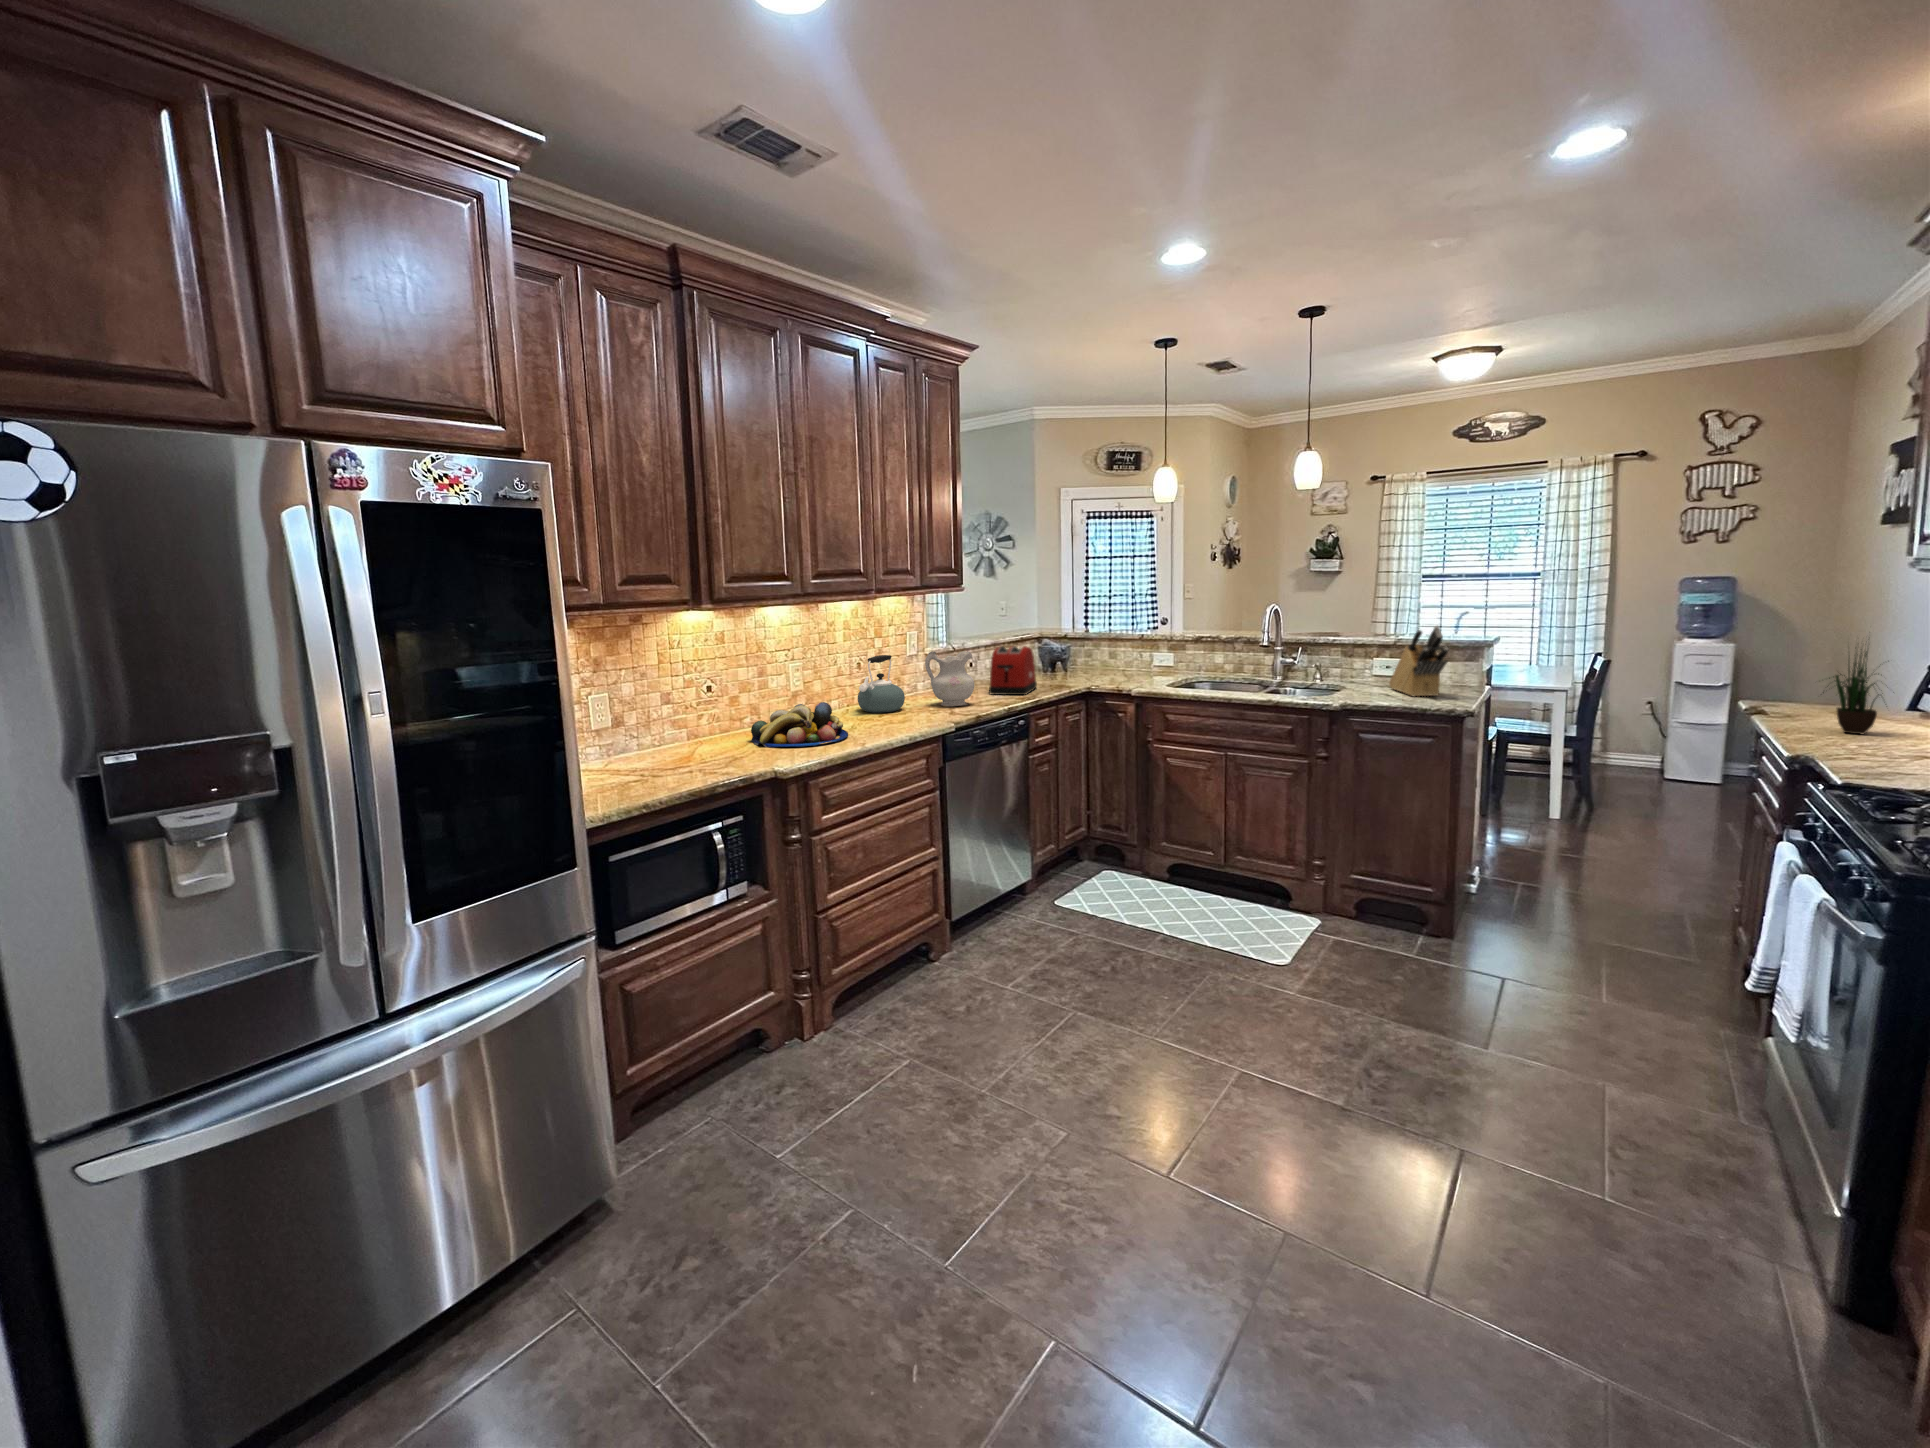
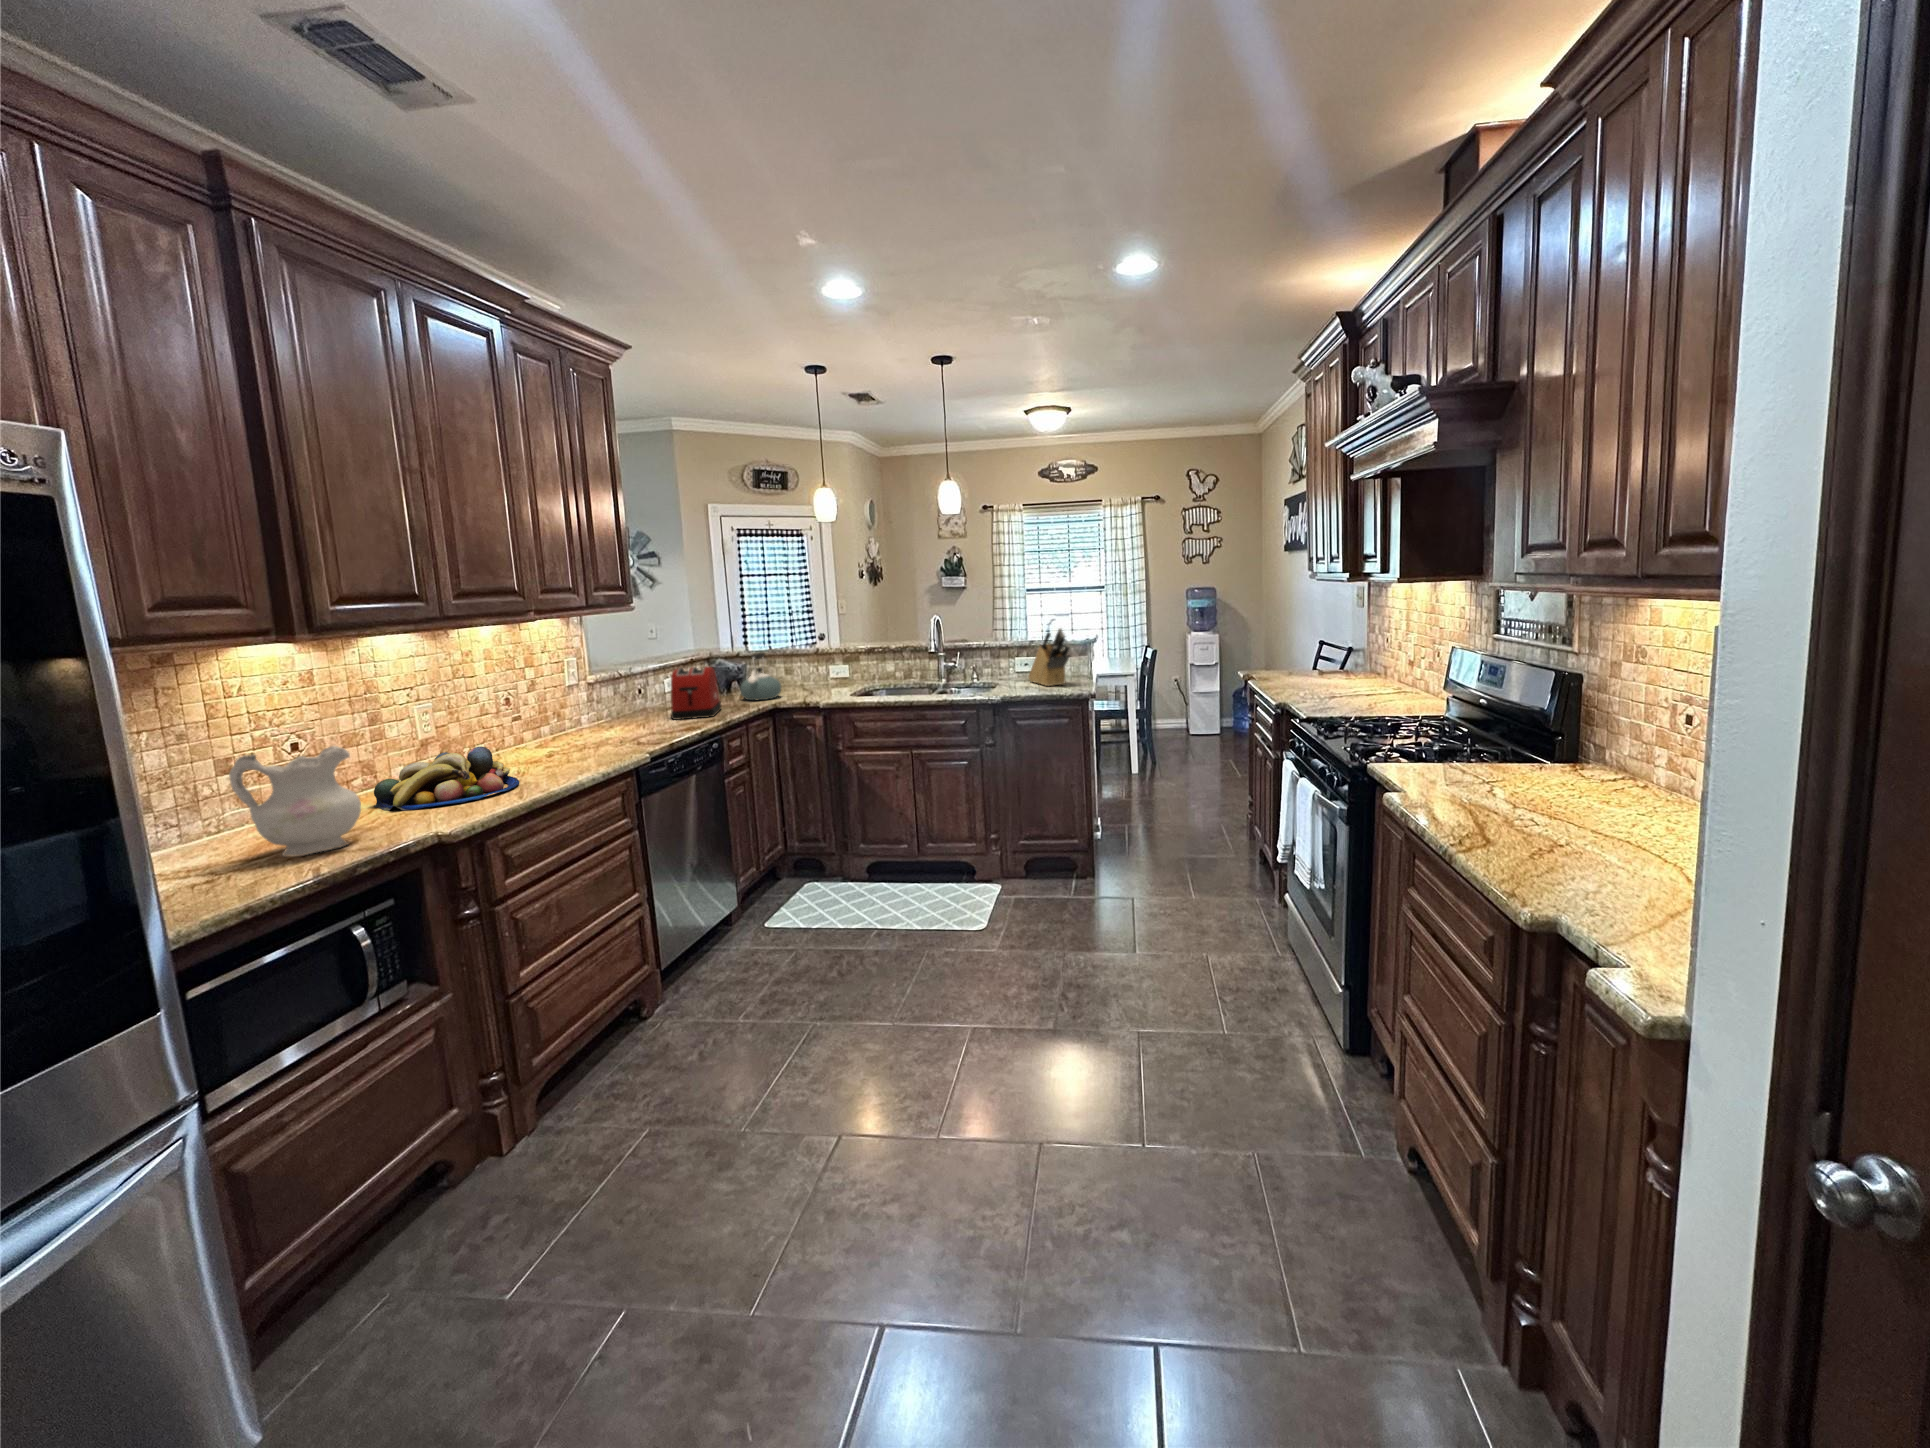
potted plant: present [1823,649,1879,734] -> none [1276,615,1314,687]
ceramic pitcher: present [925,651,974,707] -> present [229,746,361,856]
kettle: present [858,655,905,713] -> present [740,653,781,700]

